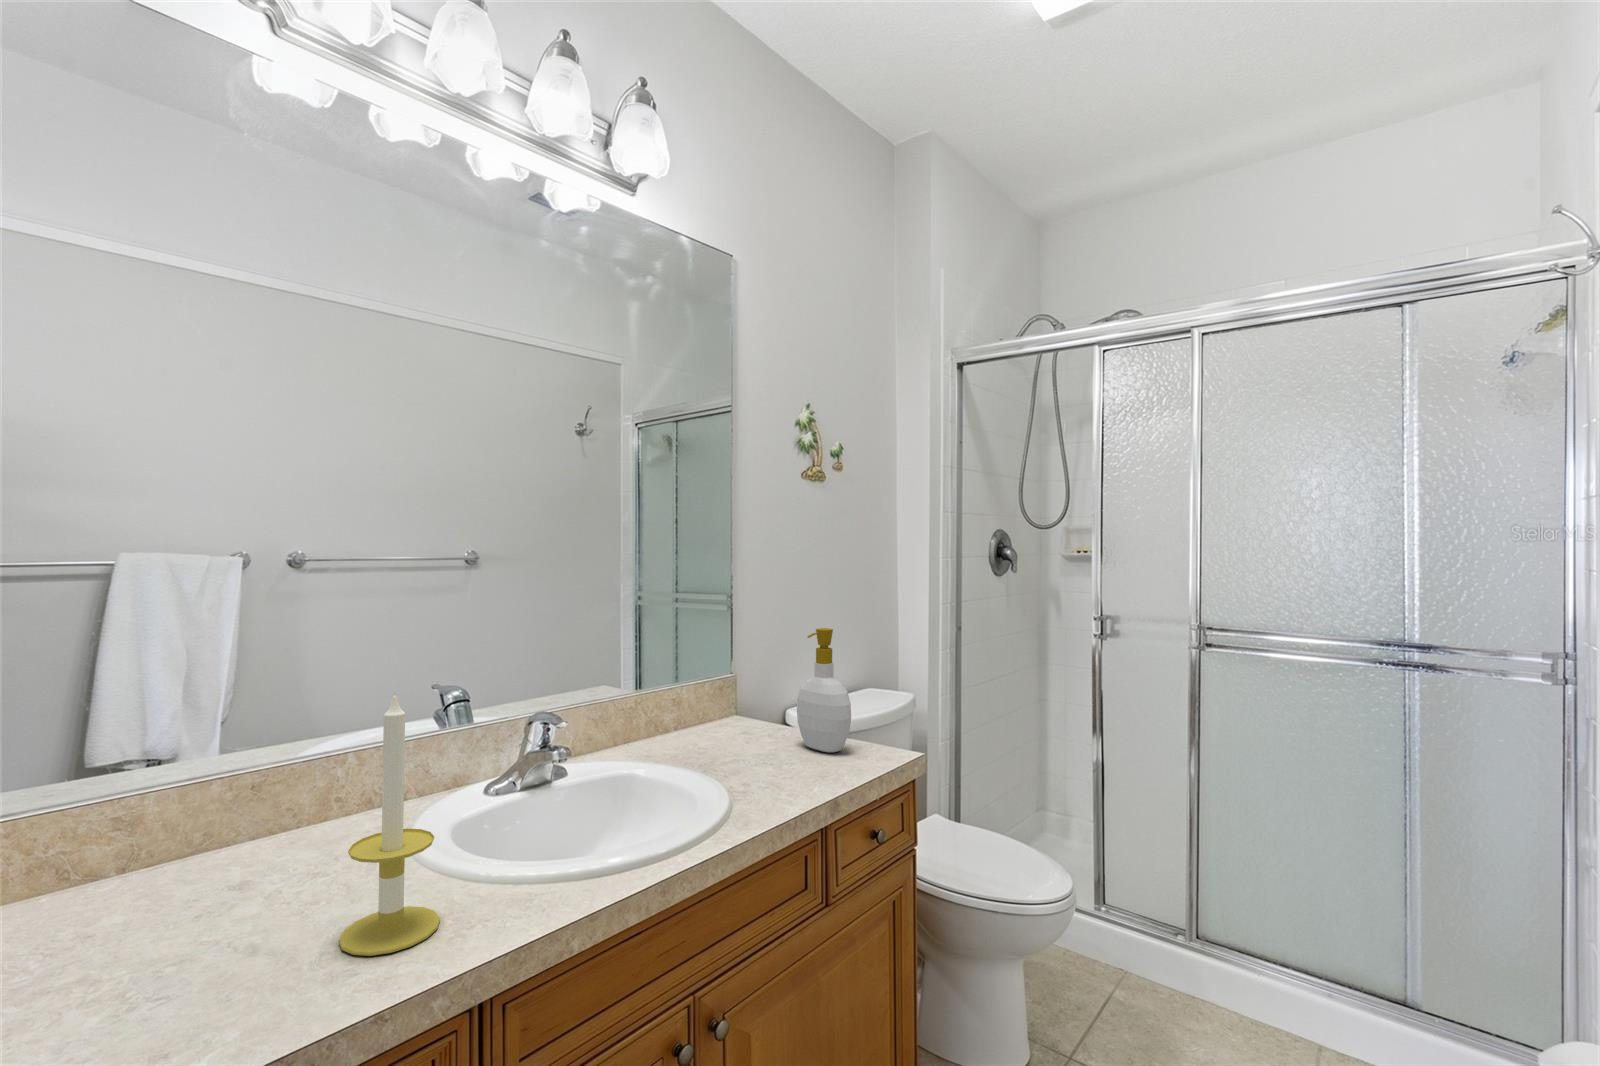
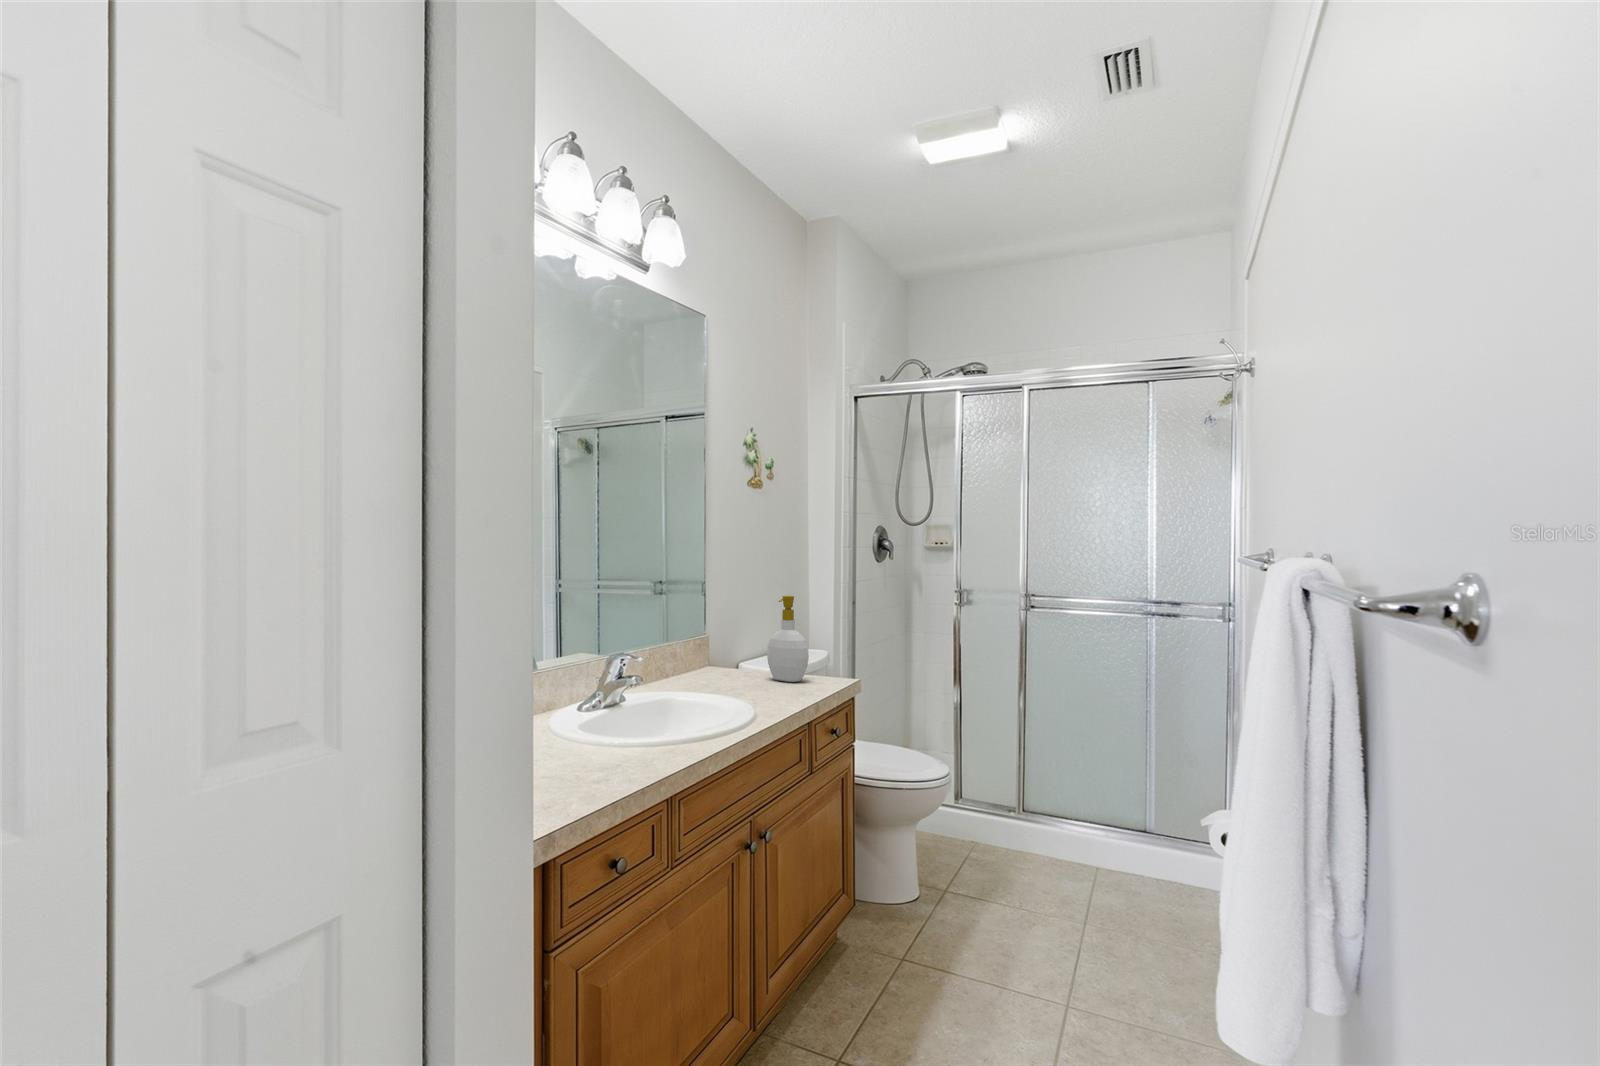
candle: present [339,691,440,956] -> none [585,621,638,769]

